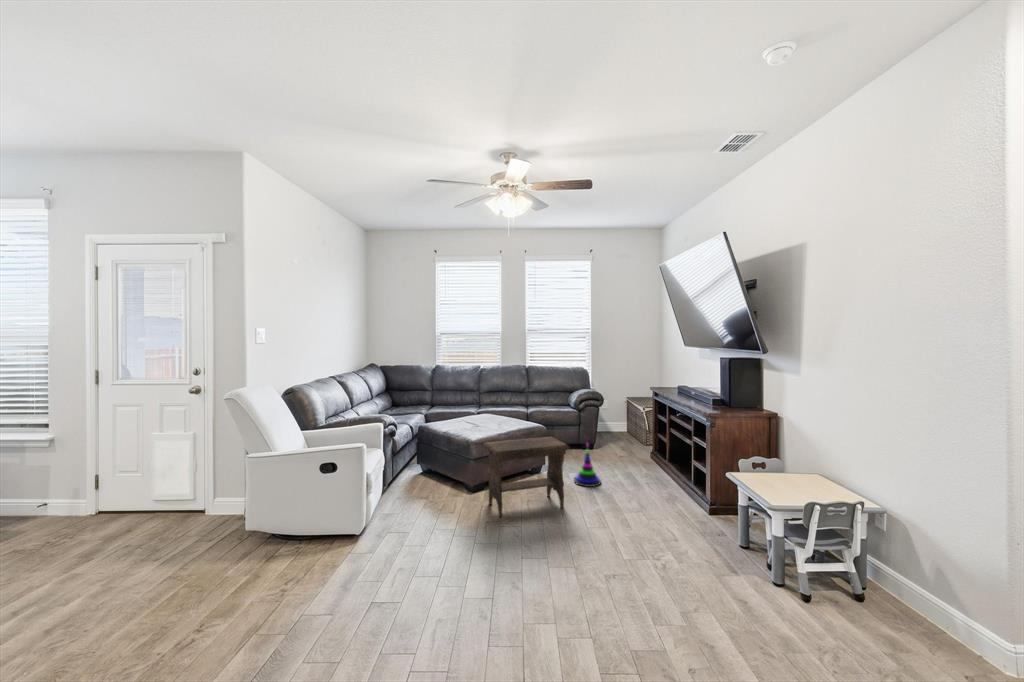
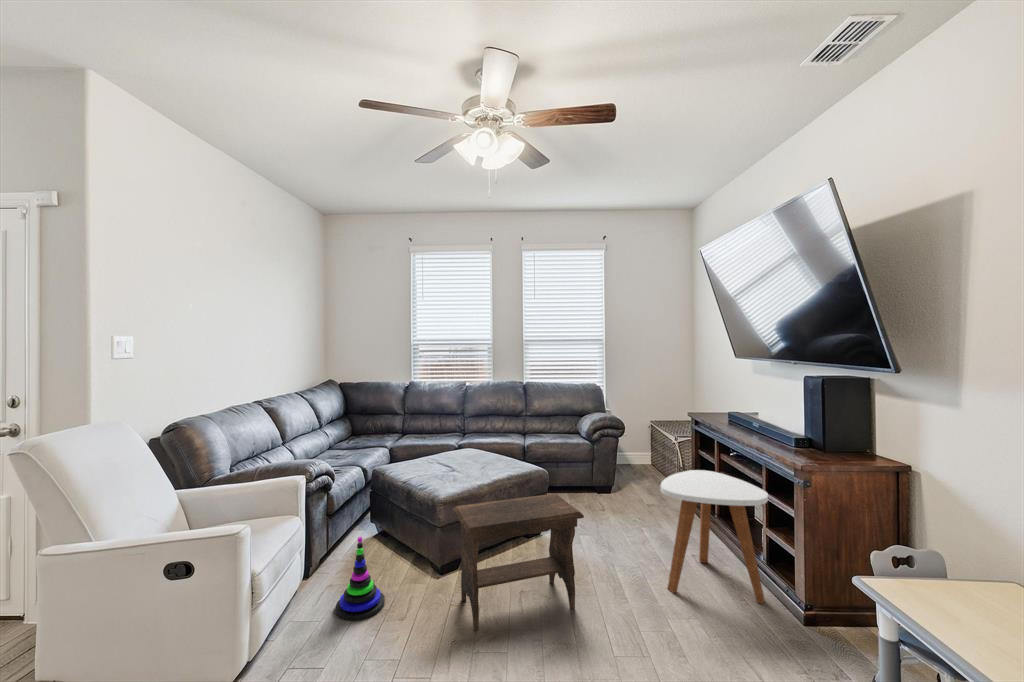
side table: none [622,423,691,506] -> present [661,470,768,604]
stacking toy: present [574,444,601,487] -> present [335,537,385,621]

